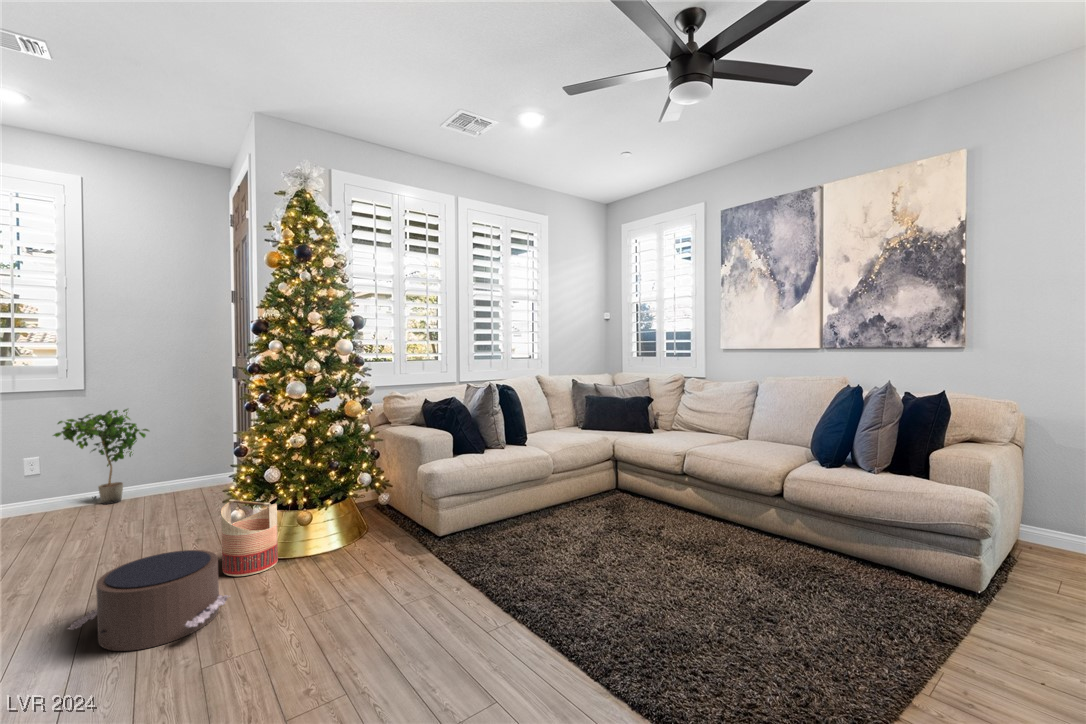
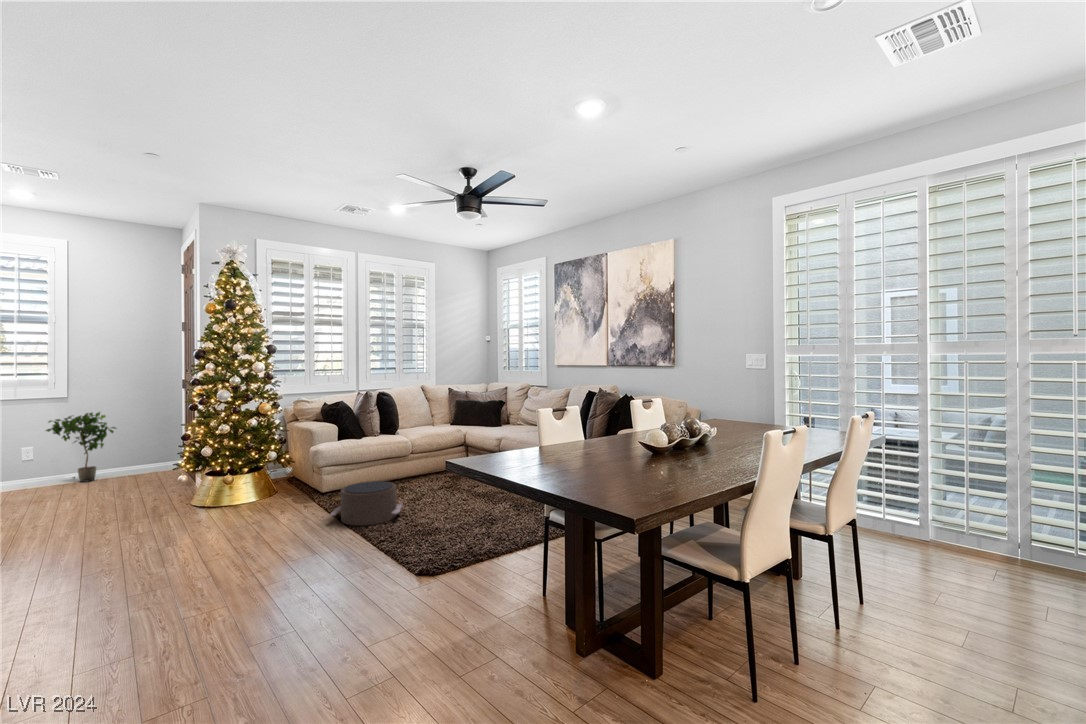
basket: present [221,500,278,576] -> none [172,467,210,514]
pouf: present [68,550,229,651] -> present [330,481,403,526]

